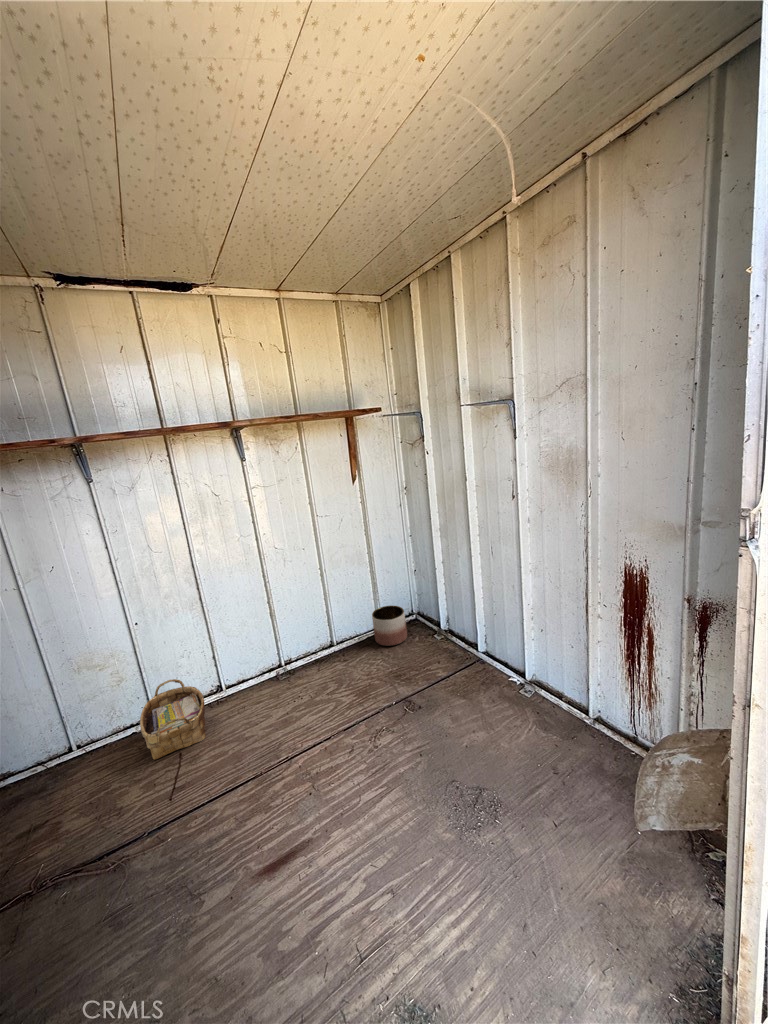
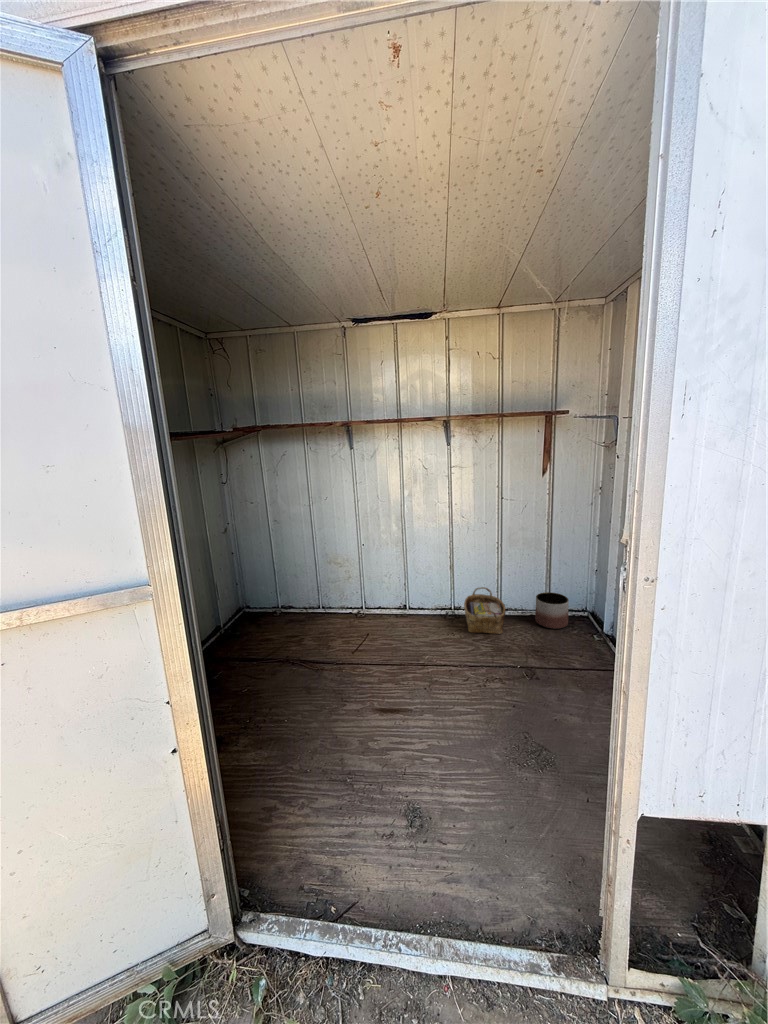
woven basket: present [140,679,206,759] -> present [464,587,505,634]

